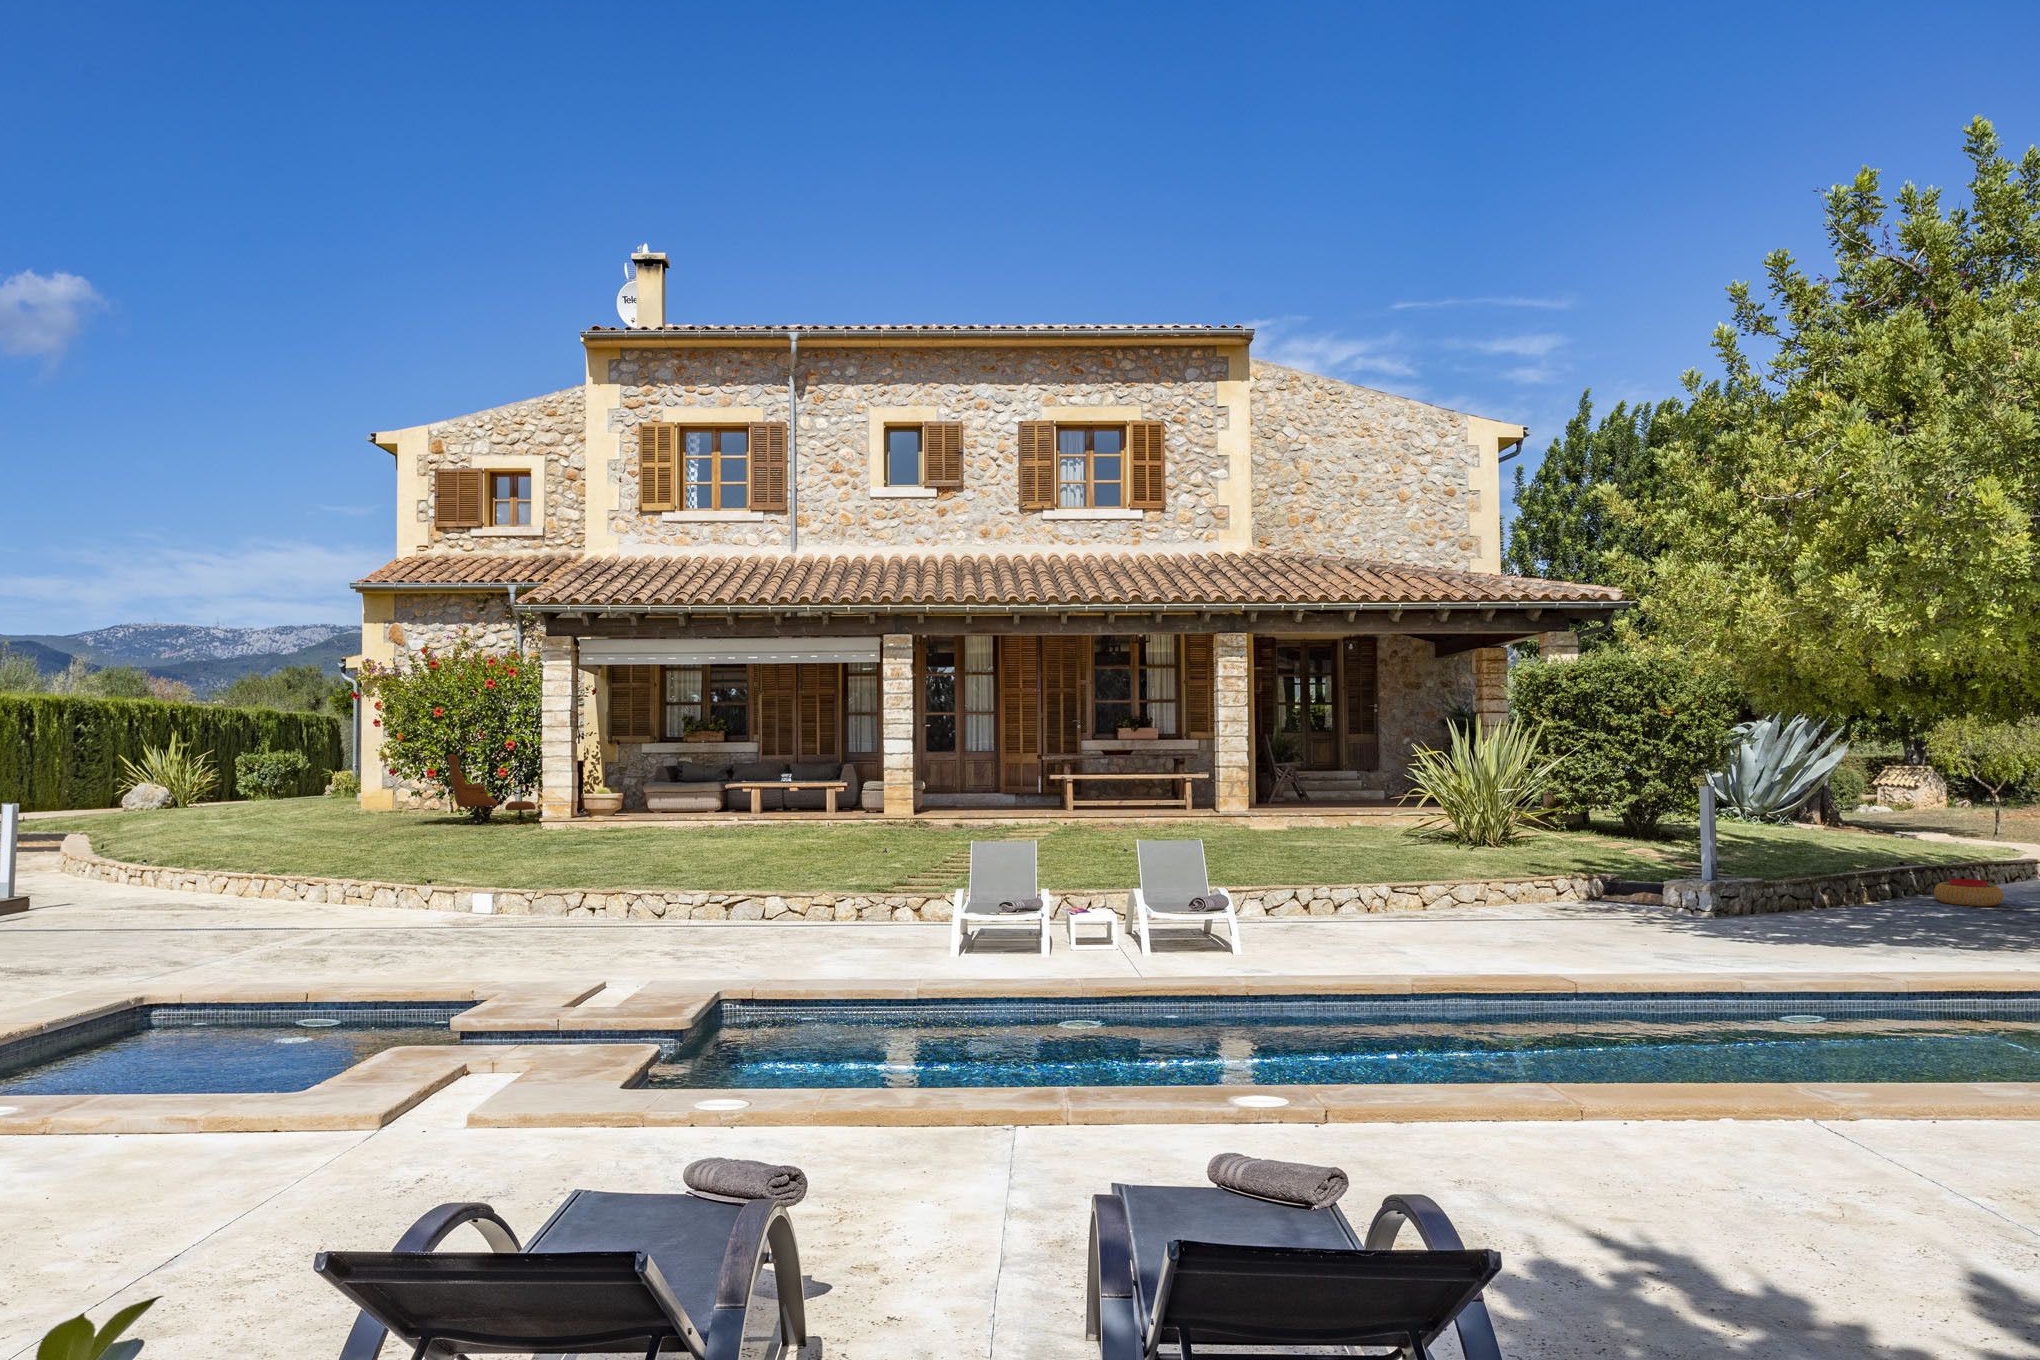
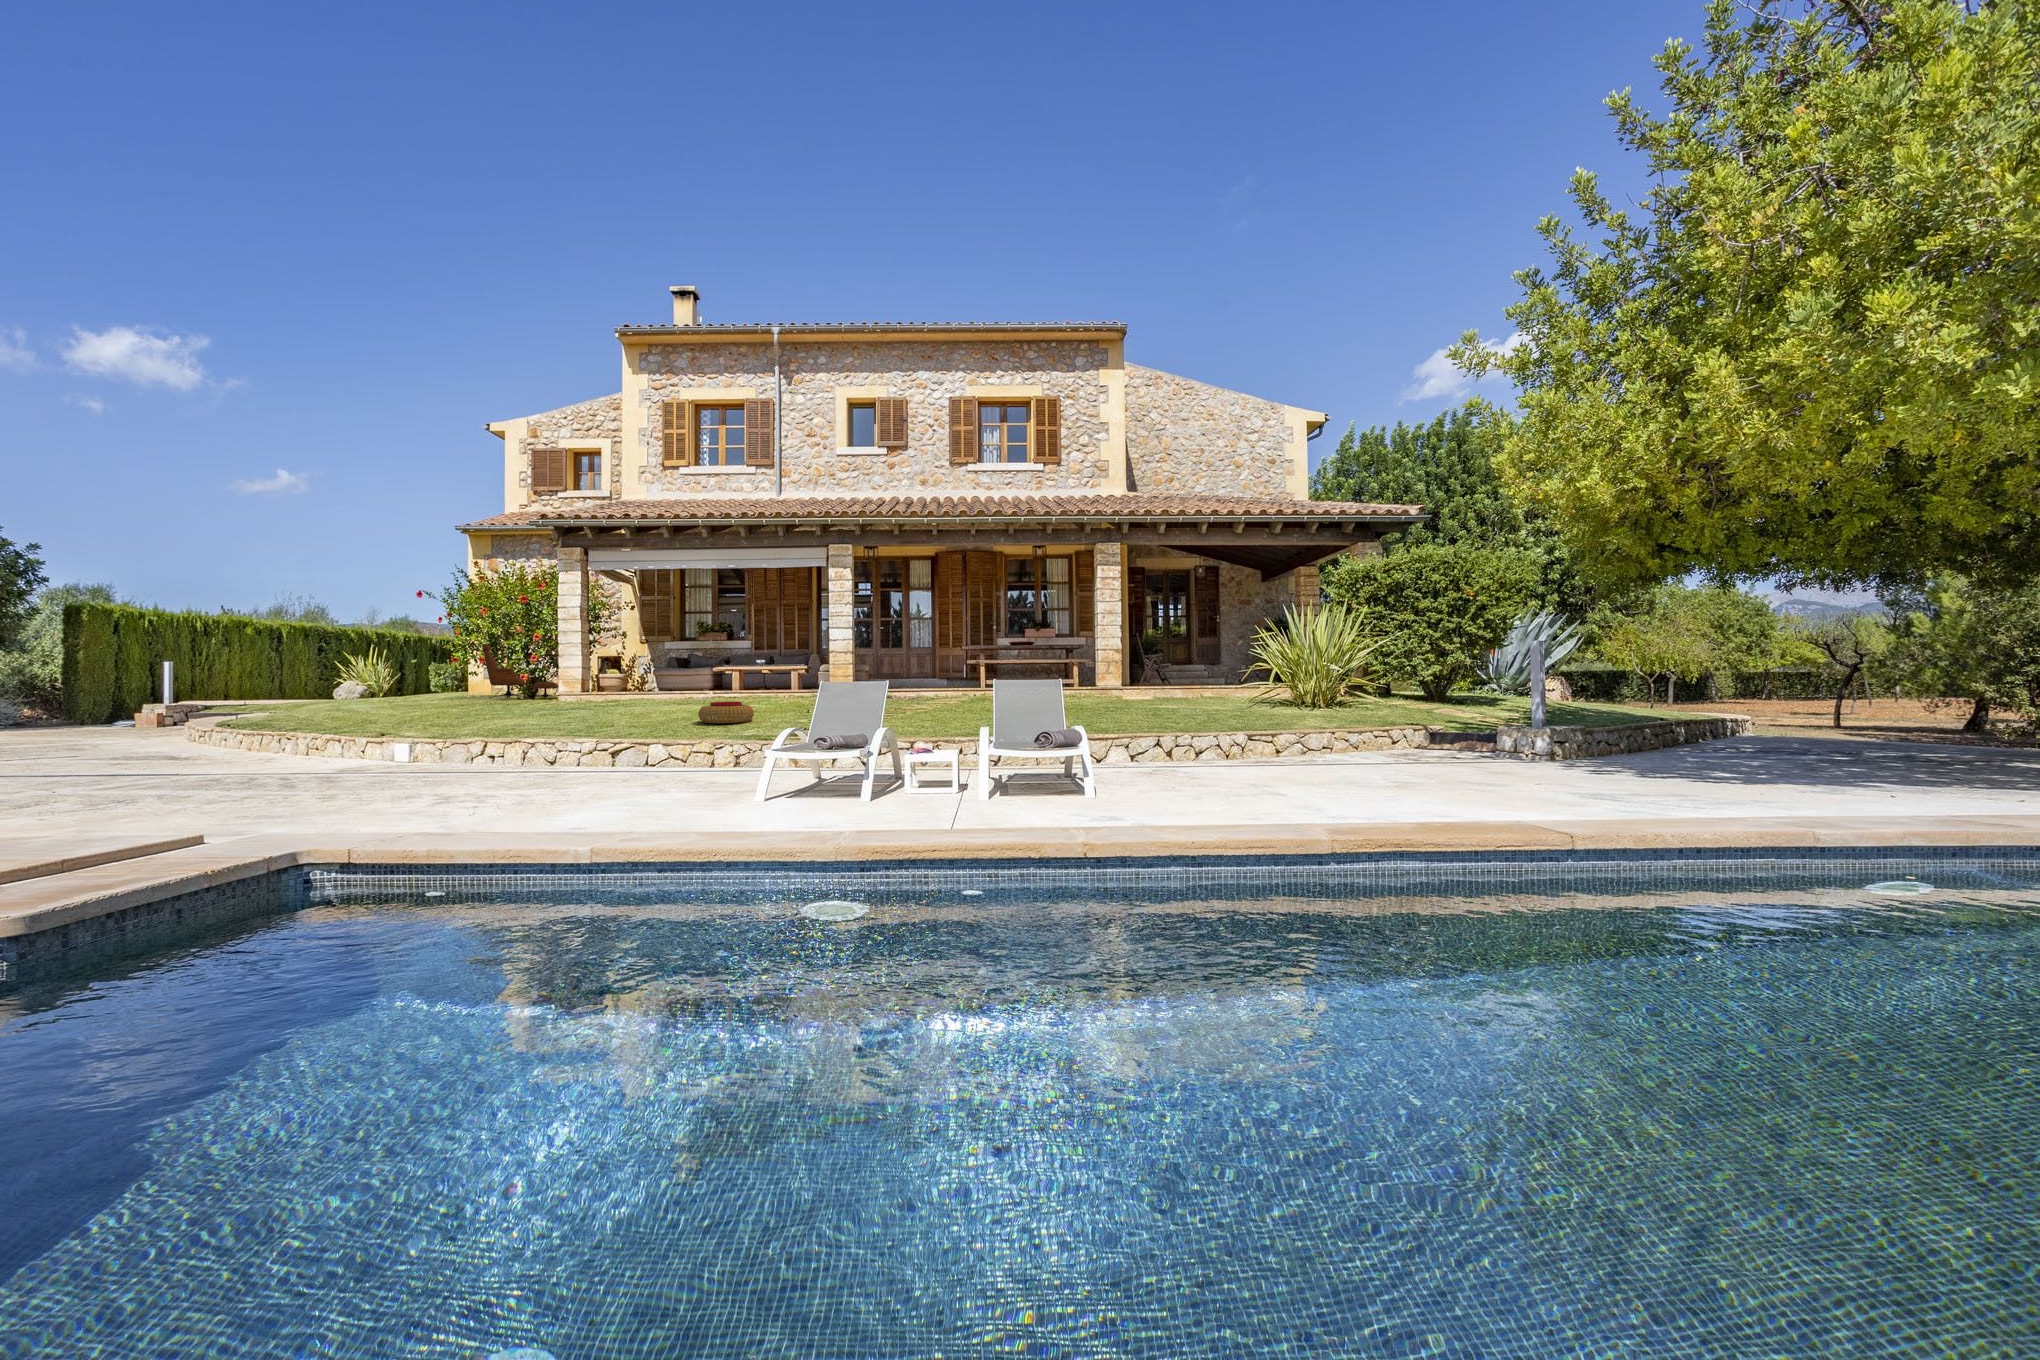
pouf: present [1934,879,2003,906] -> present [698,702,754,723]

